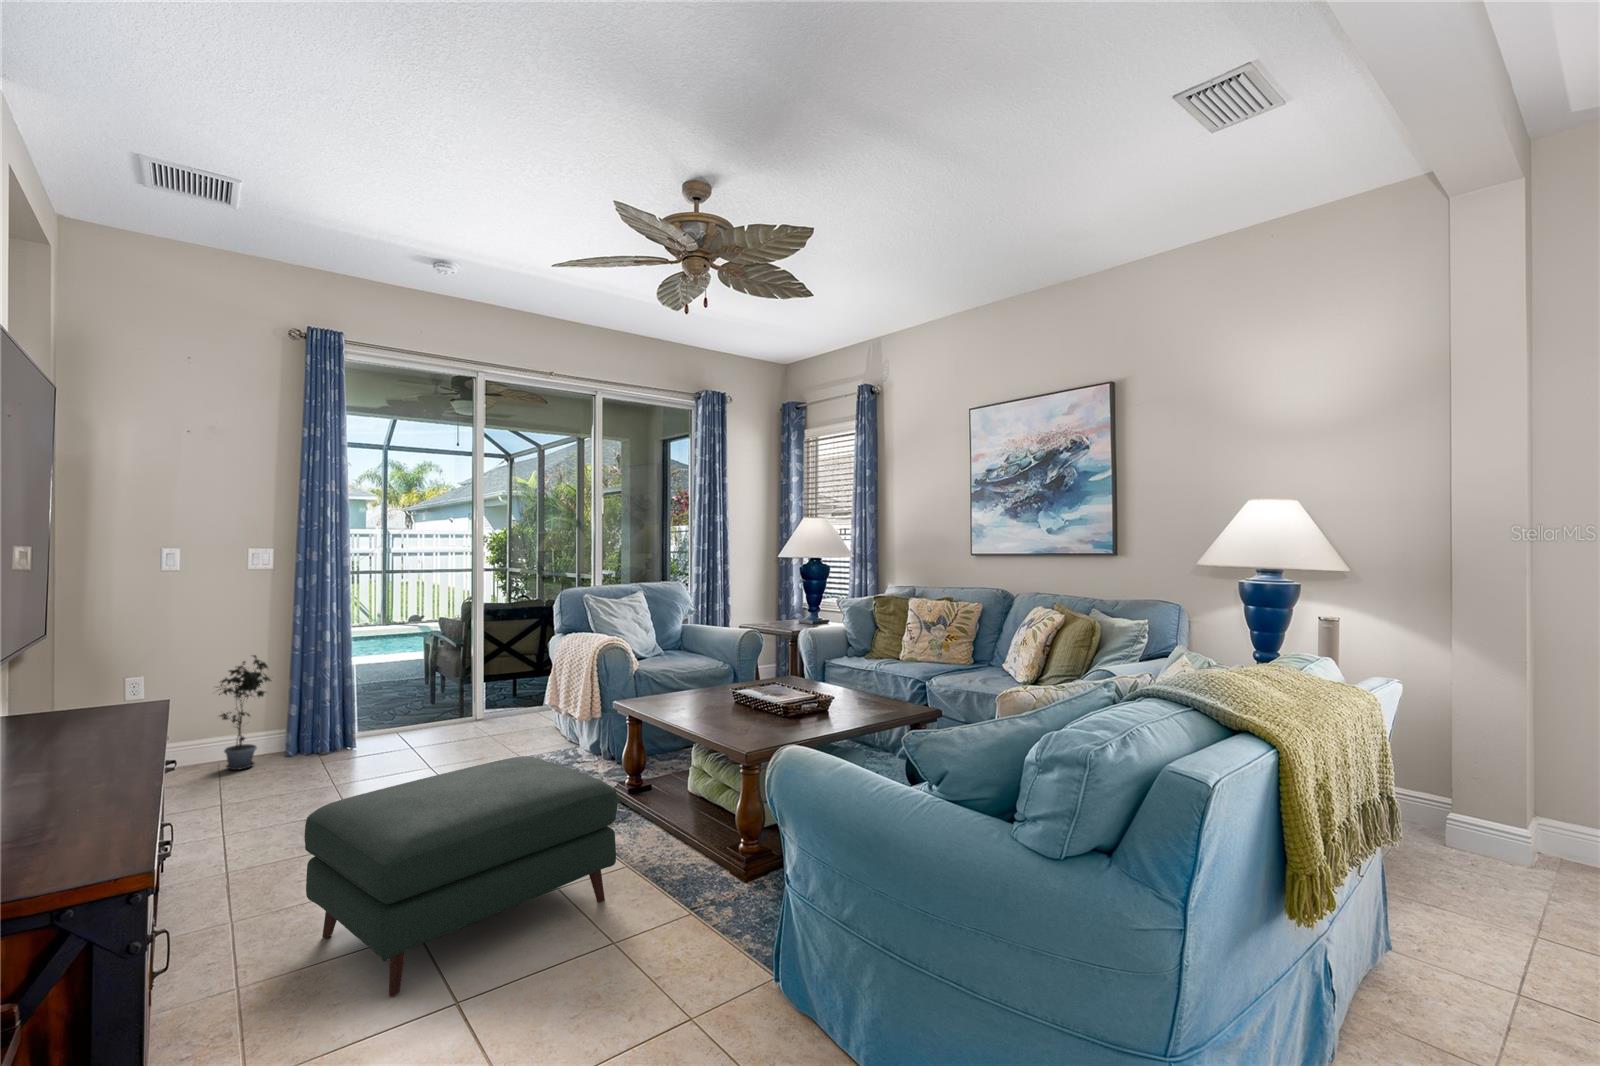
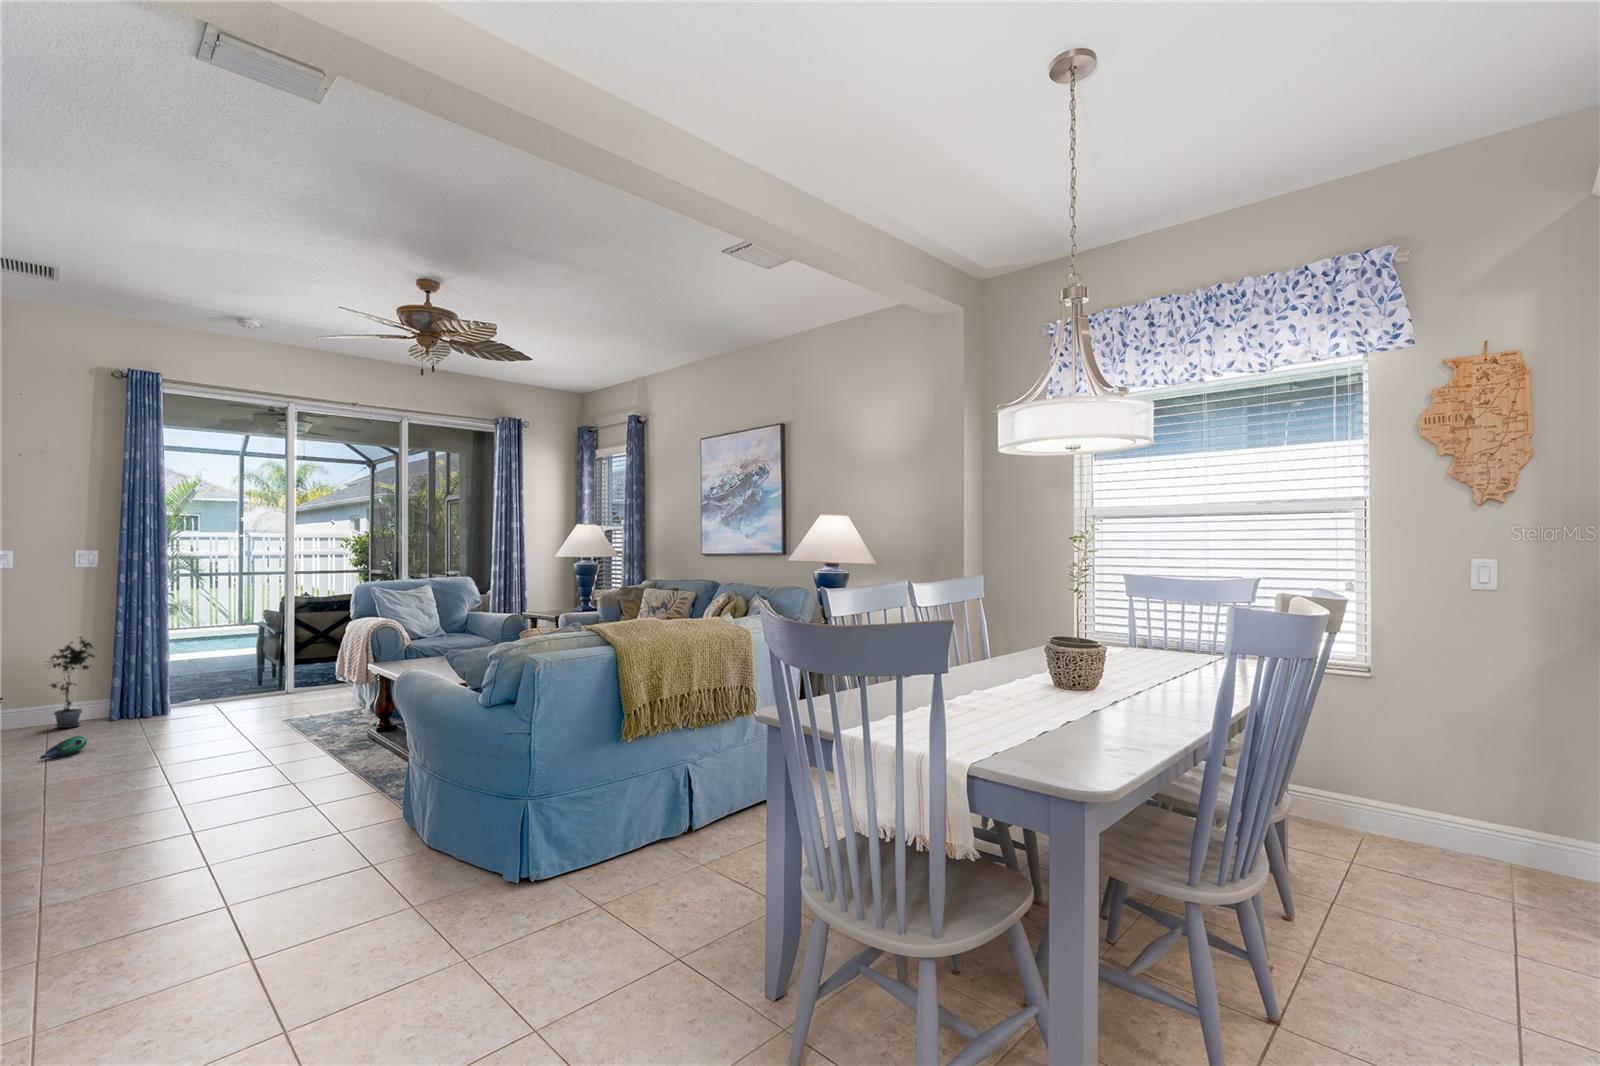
ottoman: present [304,756,618,997] -> none [101,697,334,830]
plush toy: none [212,791,268,825] -> present [40,736,87,759]

